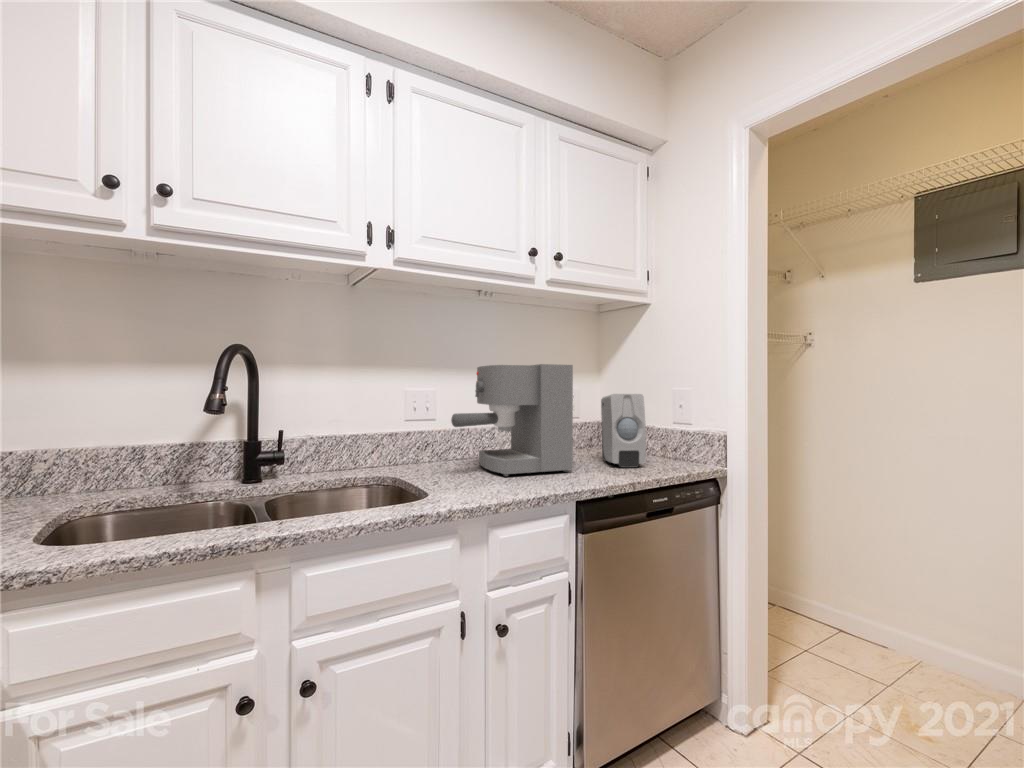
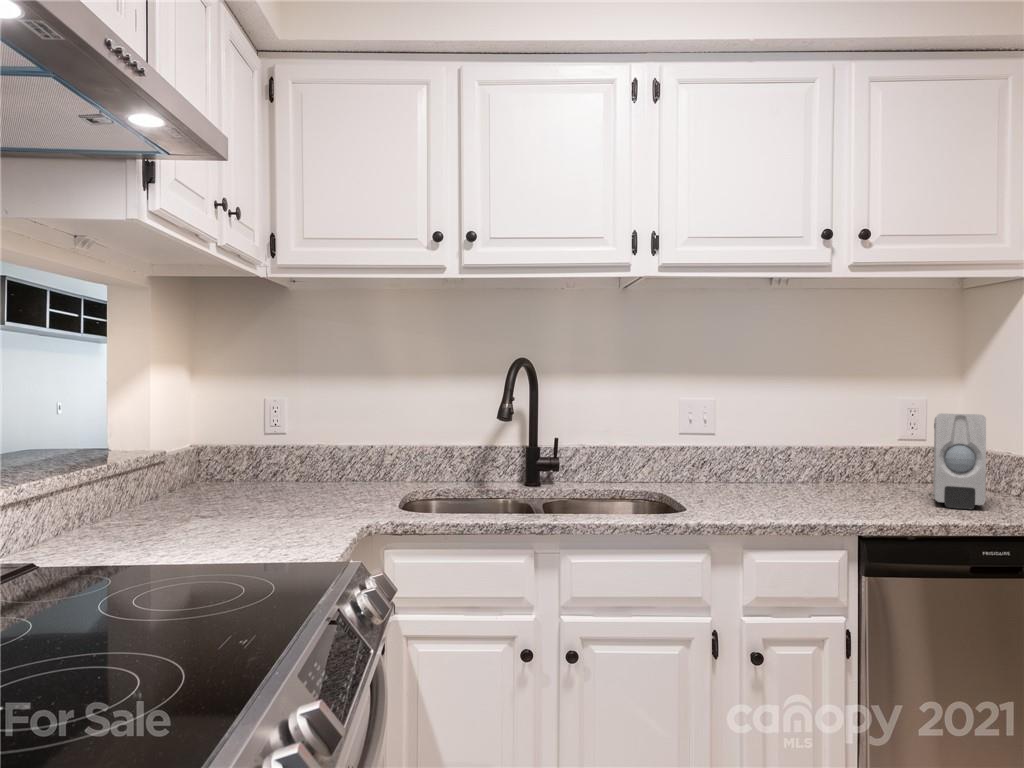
coffee maker: present [451,364,573,476] -> none [724,377,875,506]

